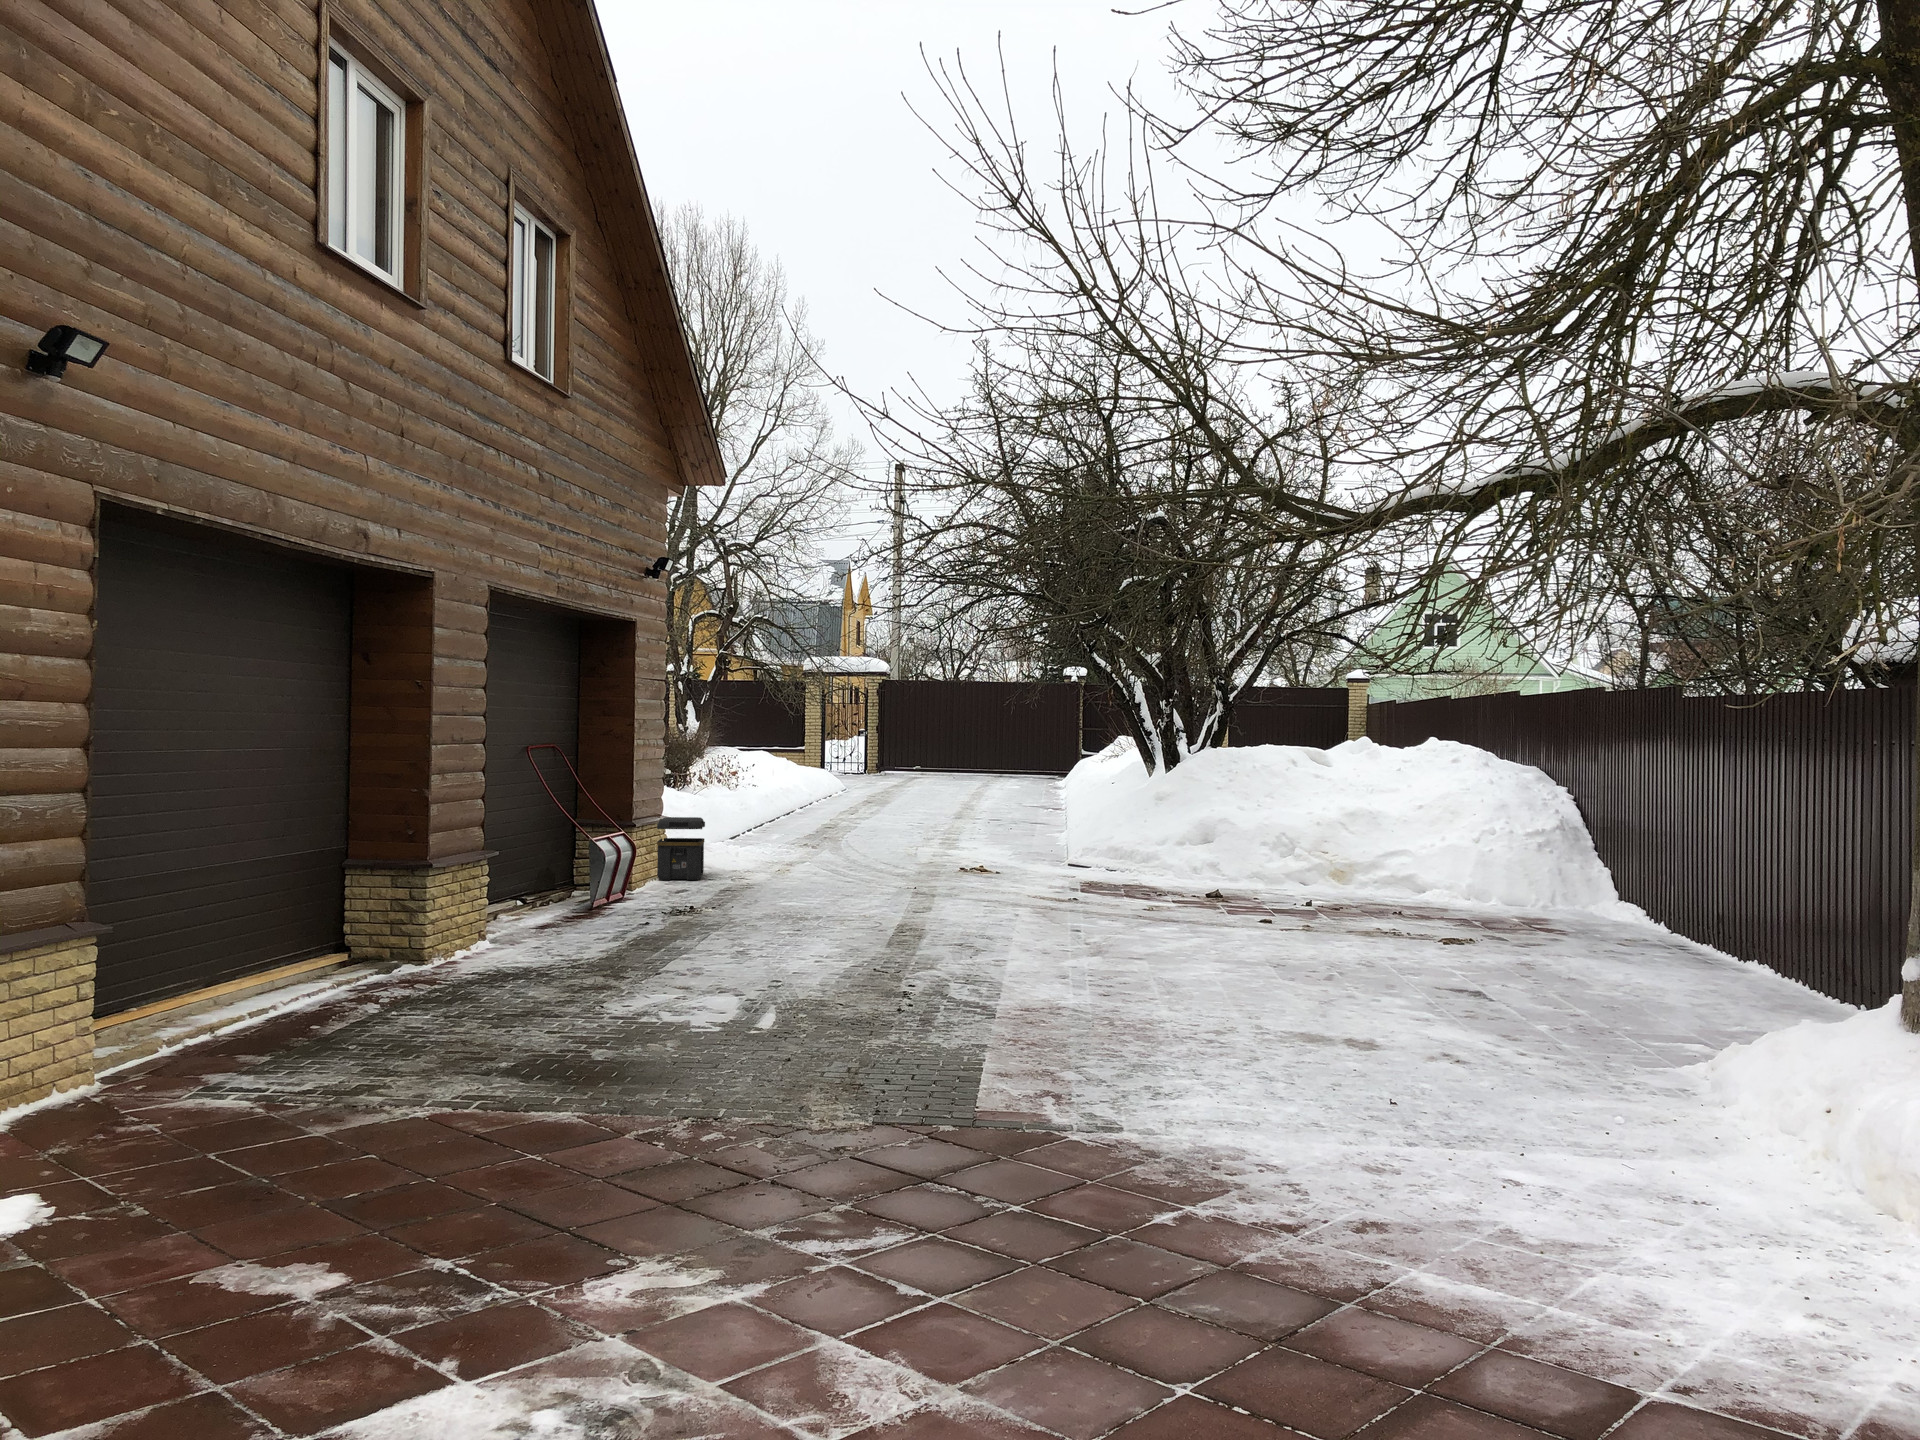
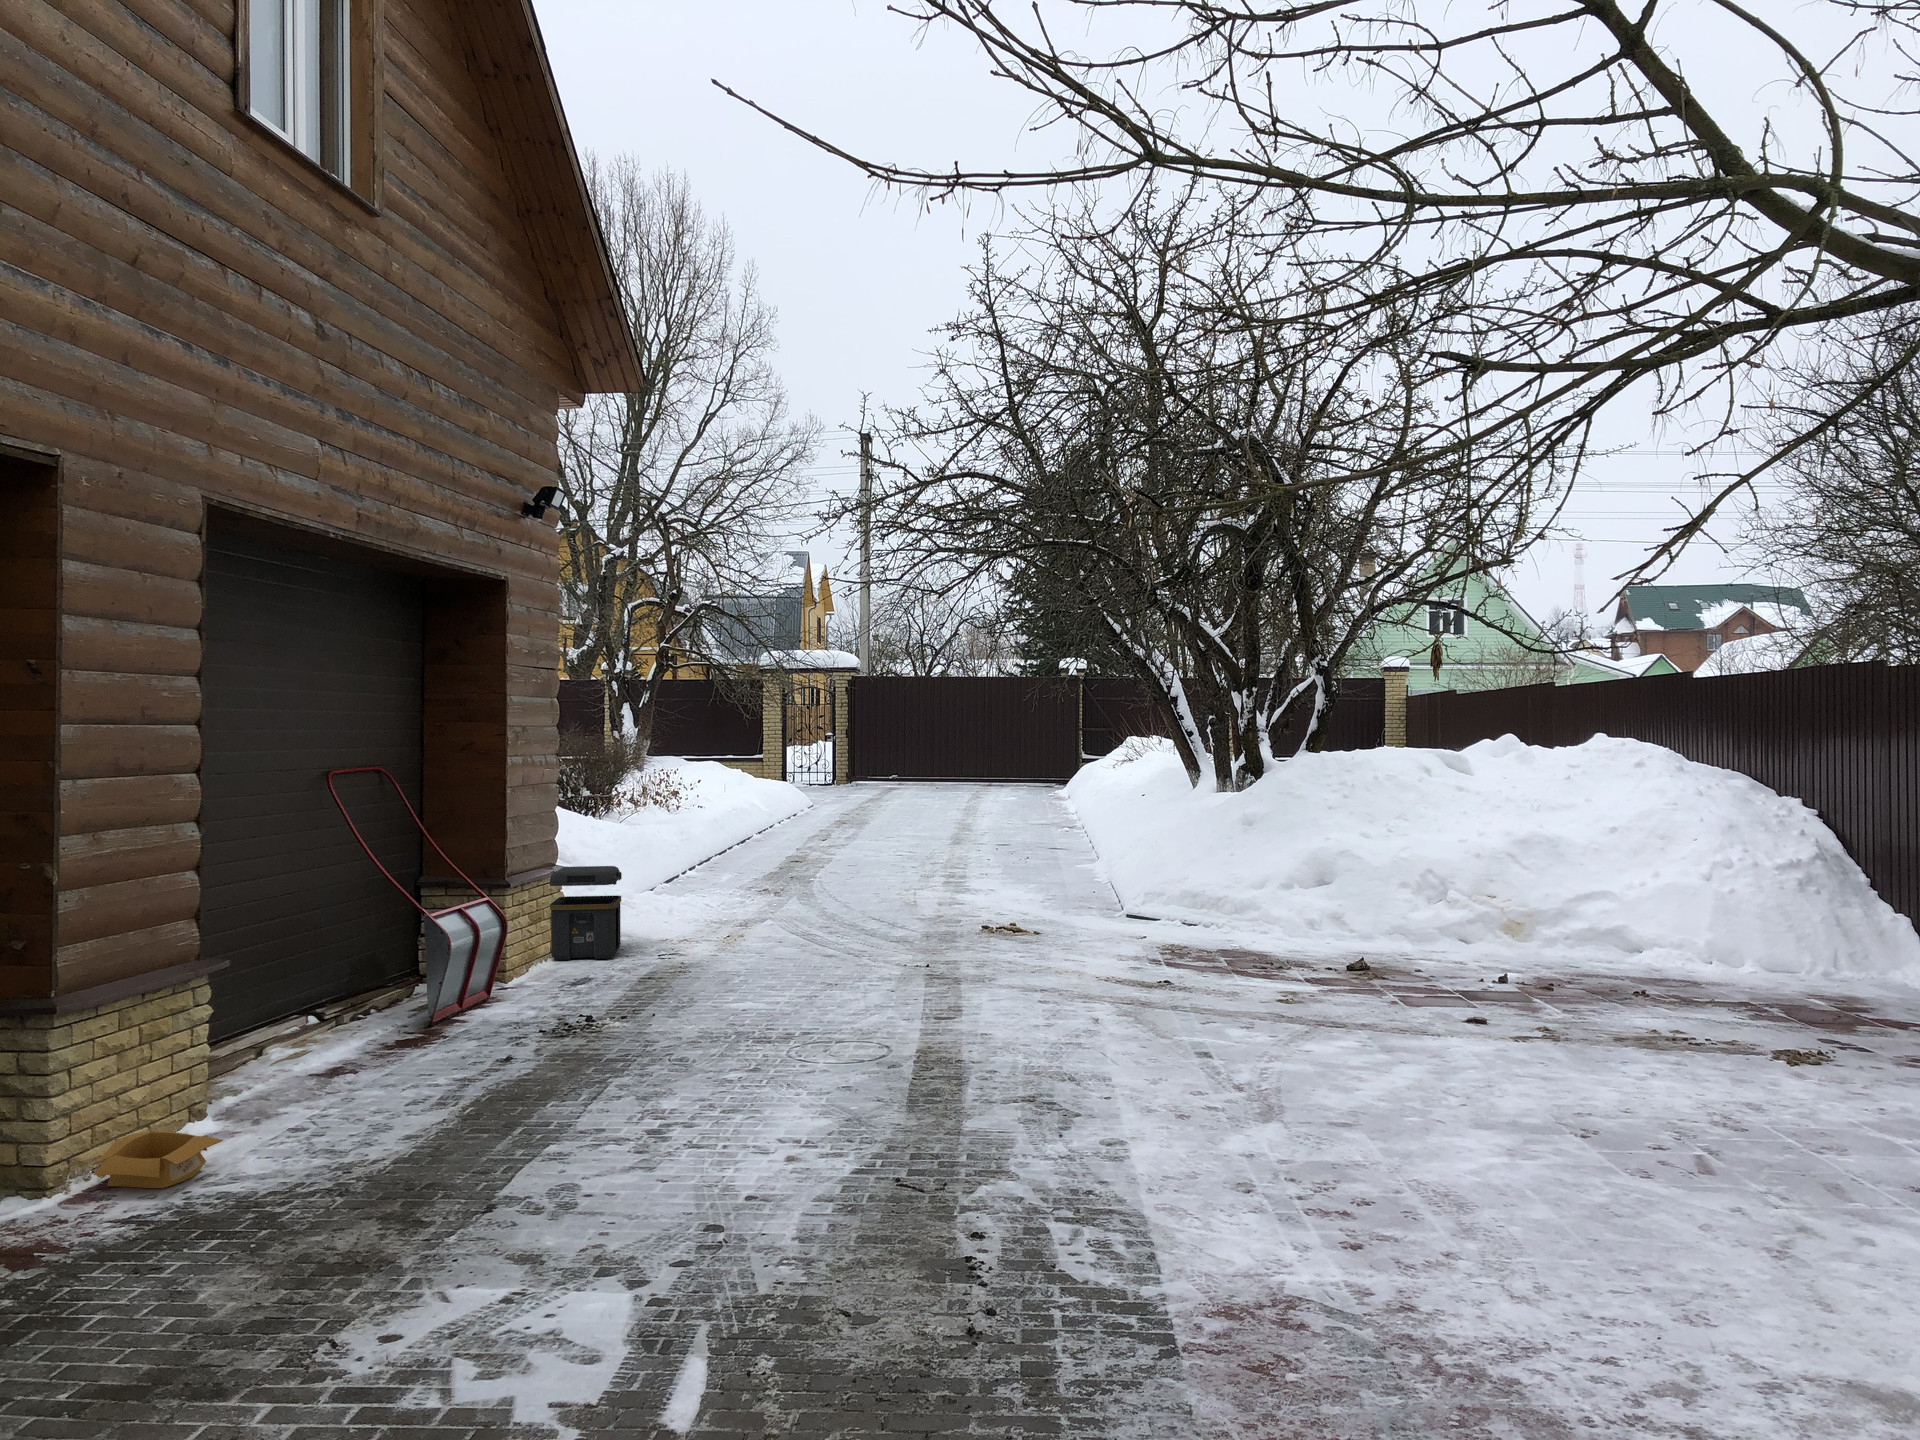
cardboard box: none [451,935,512,961] -> present [93,1131,223,1188]

